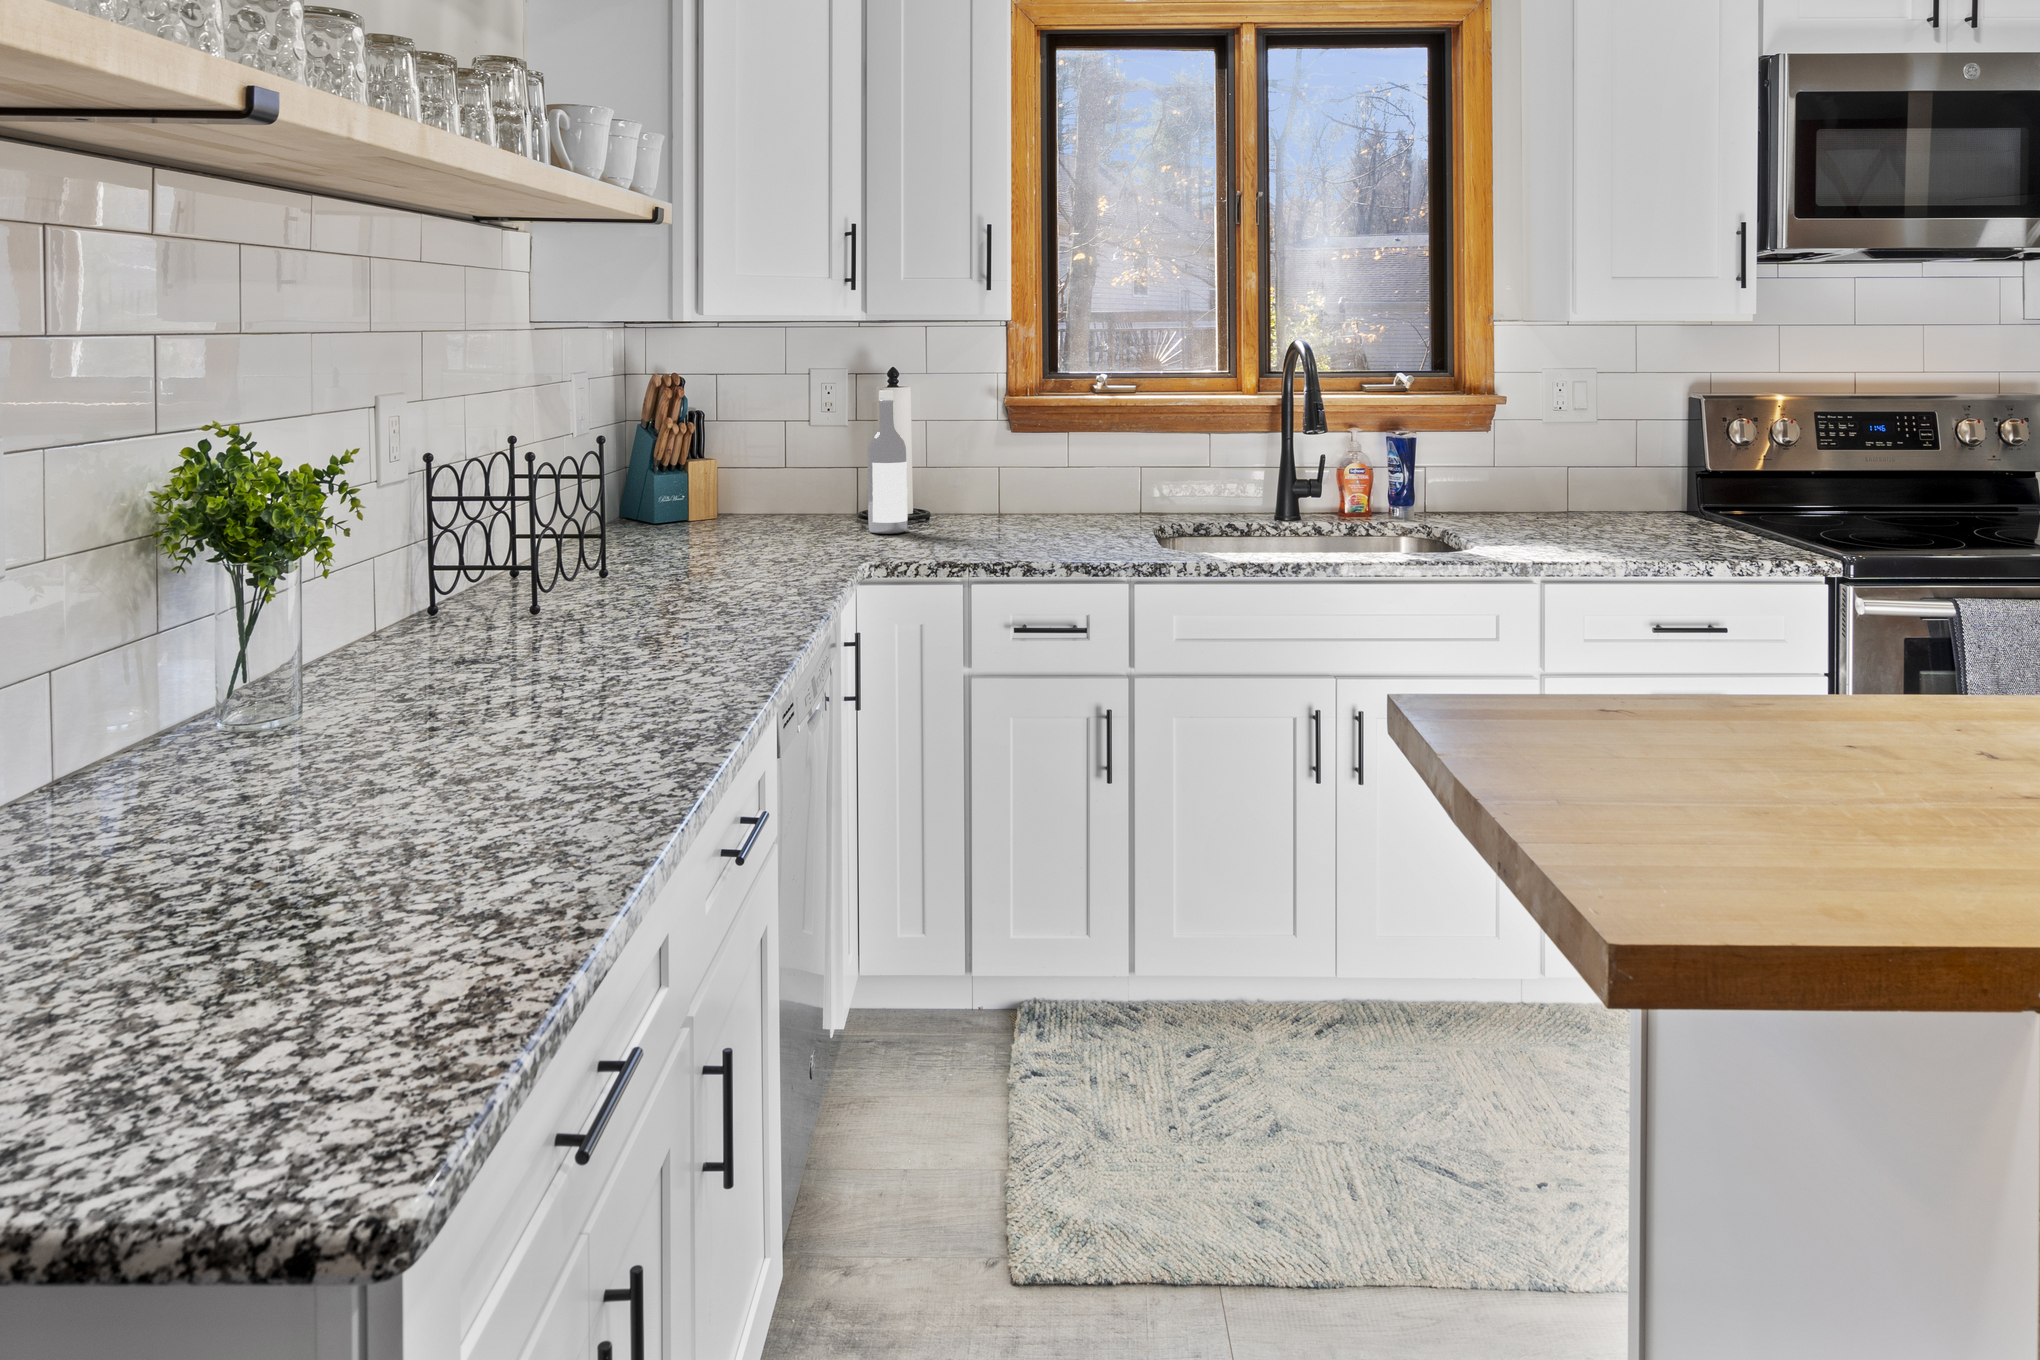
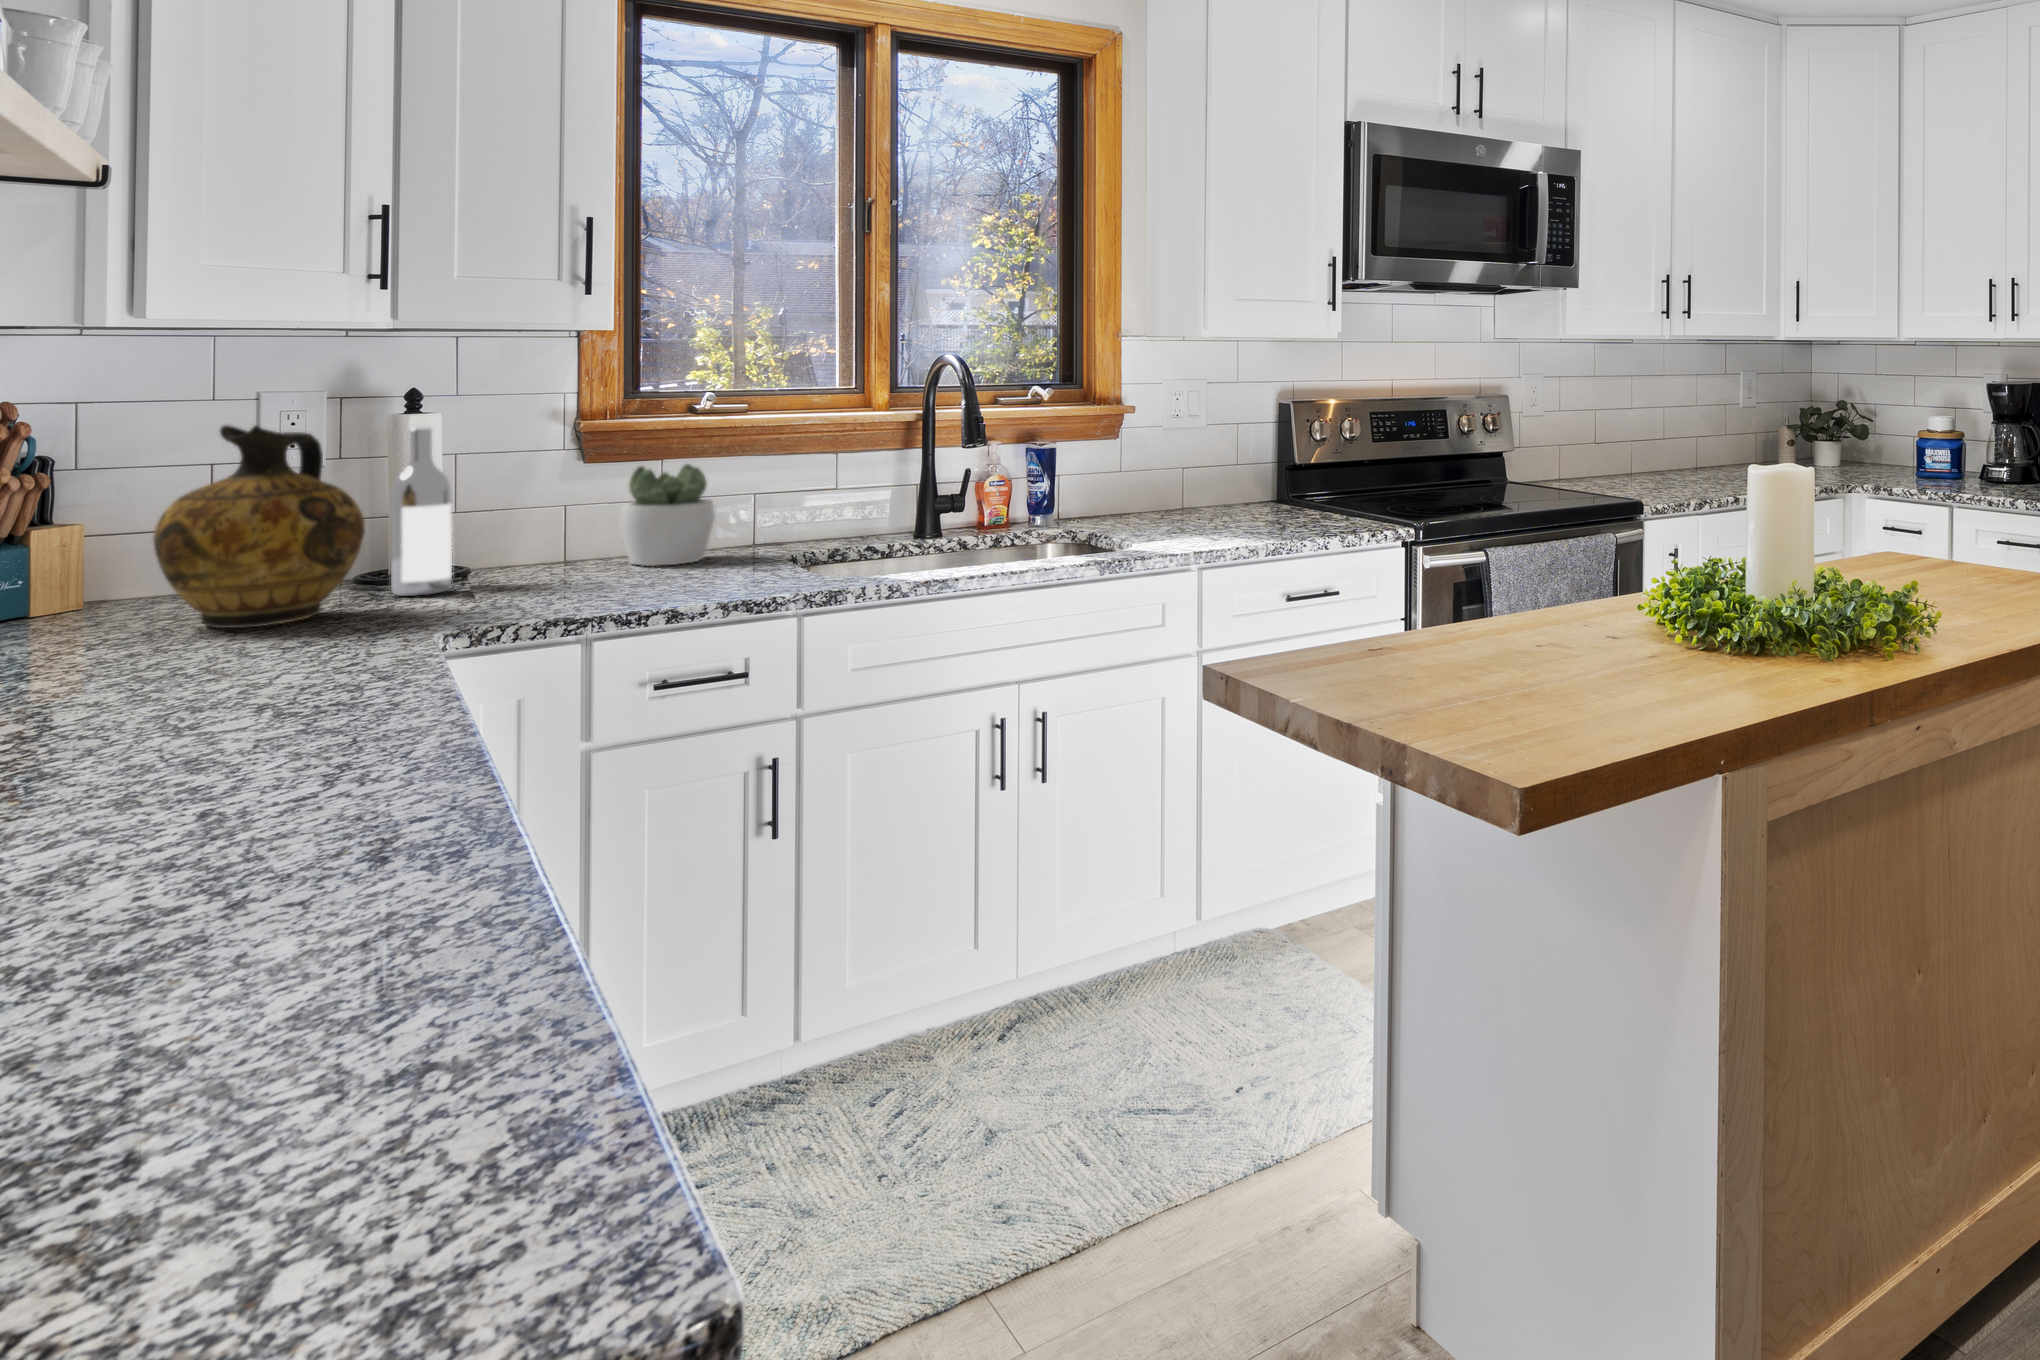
ceramic jug: none [714,394,837,547] -> present [153,425,365,628]
succulent plant: none [1028,438,1102,526] -> present [619,464,715,566]

